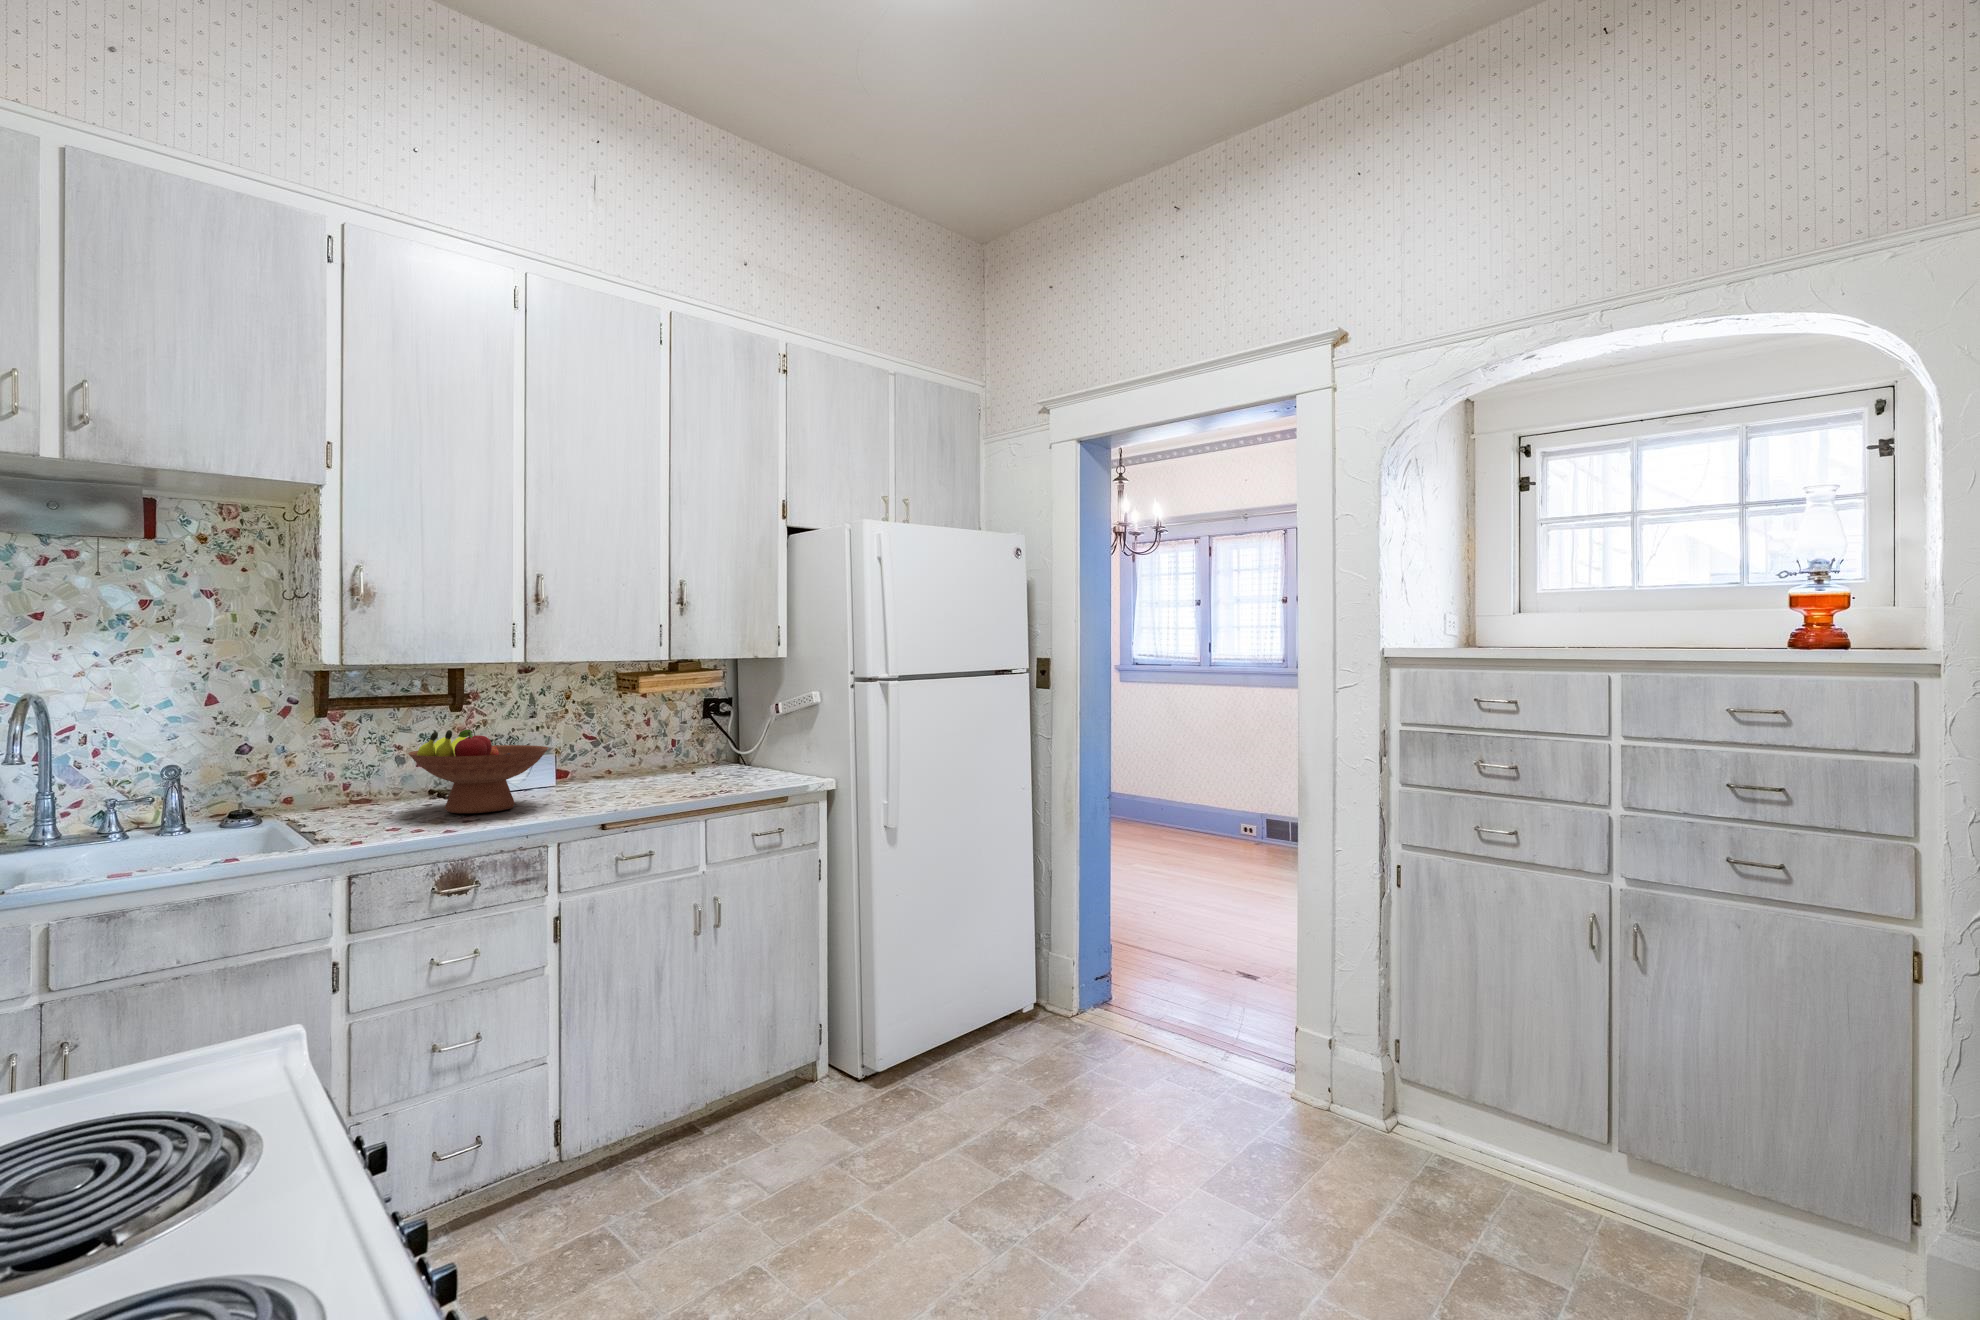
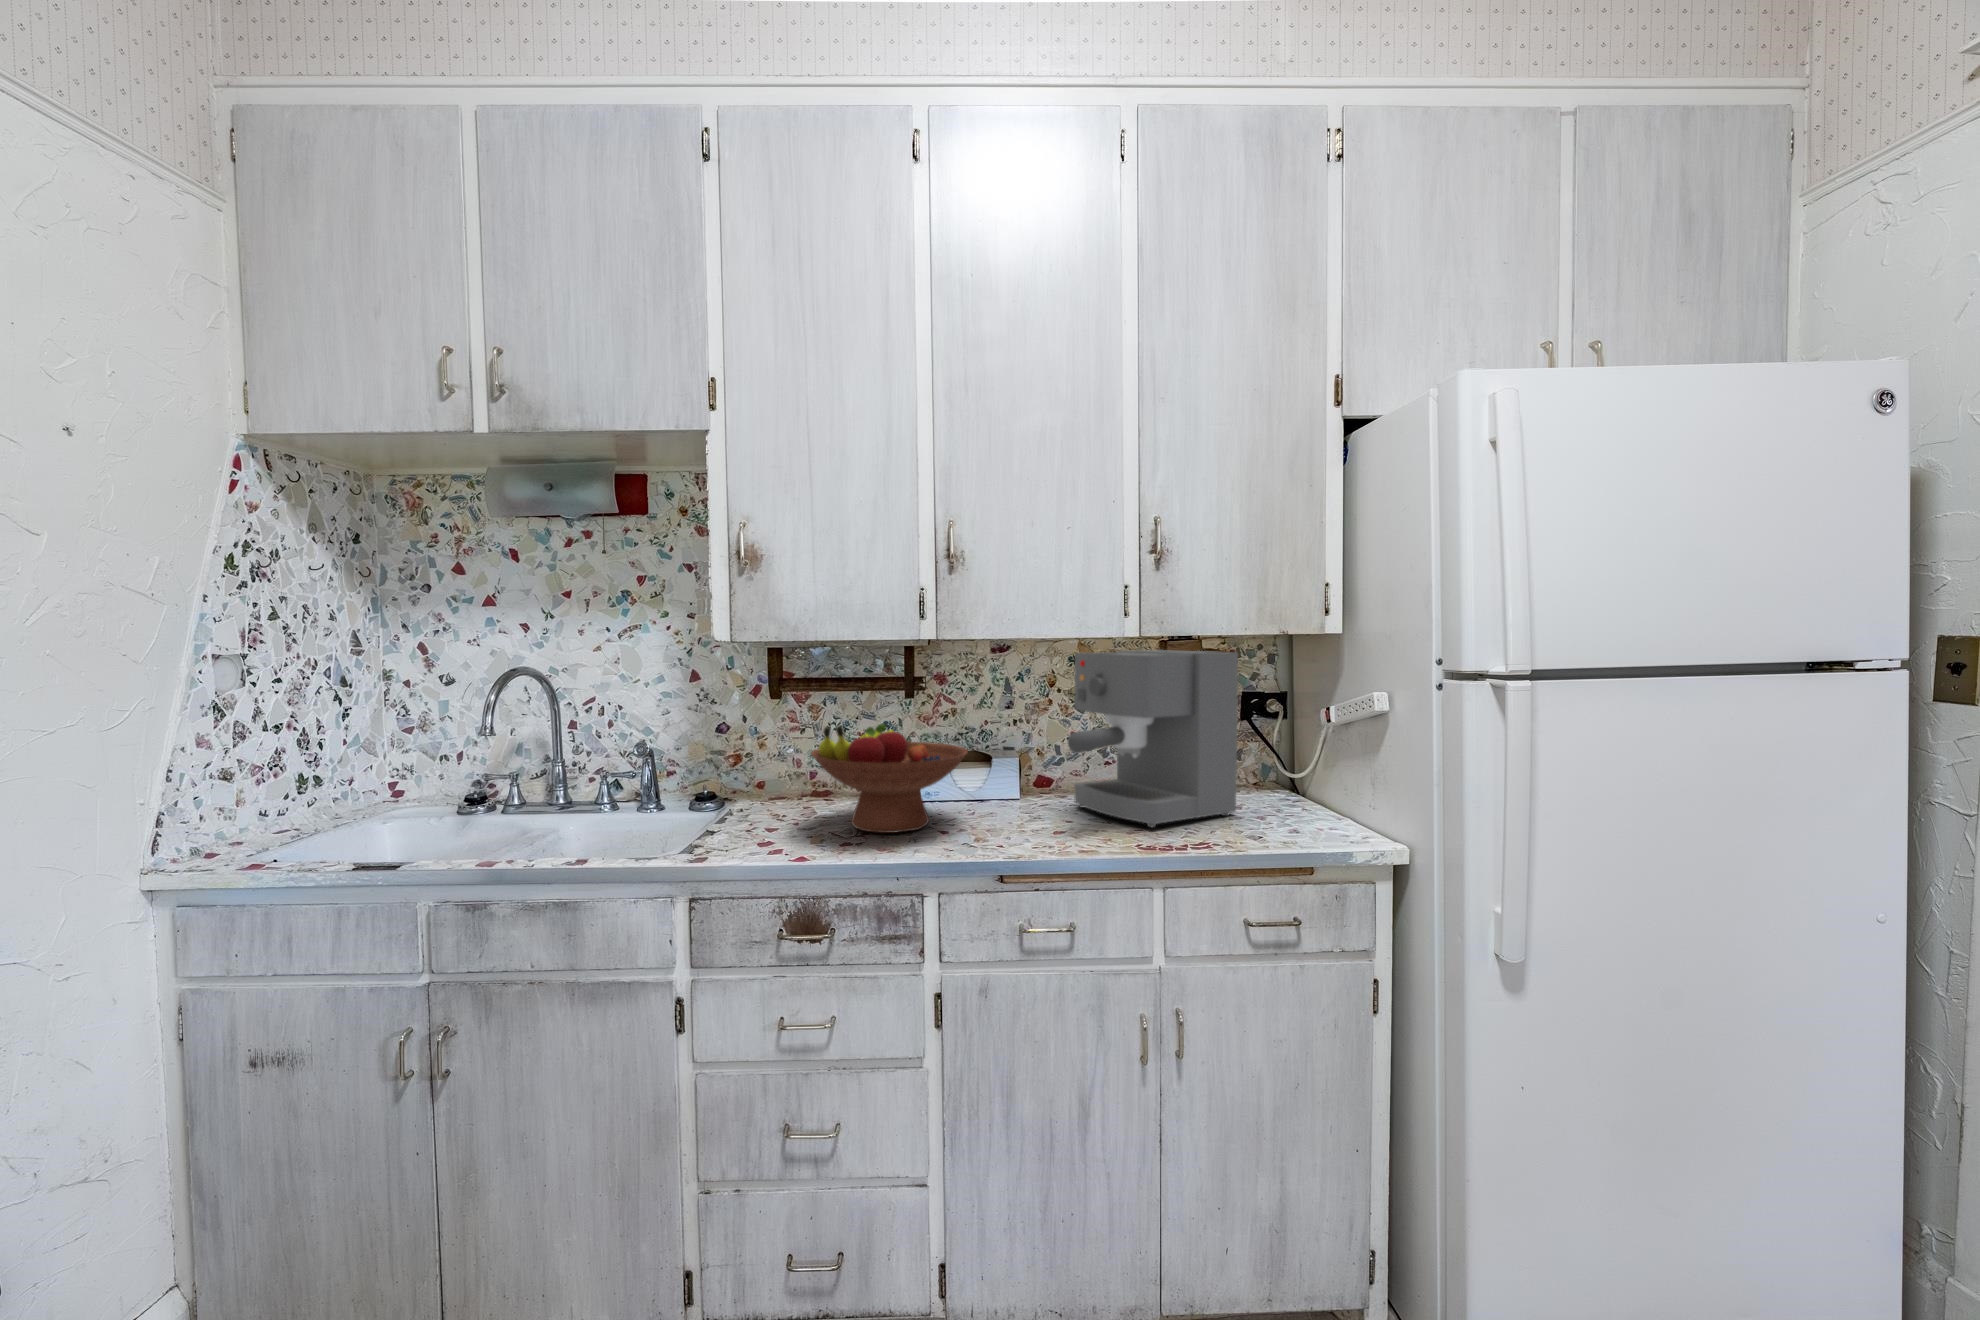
coffee maker: none [608,669,725,788] -> present [1068,650,1238,827]

